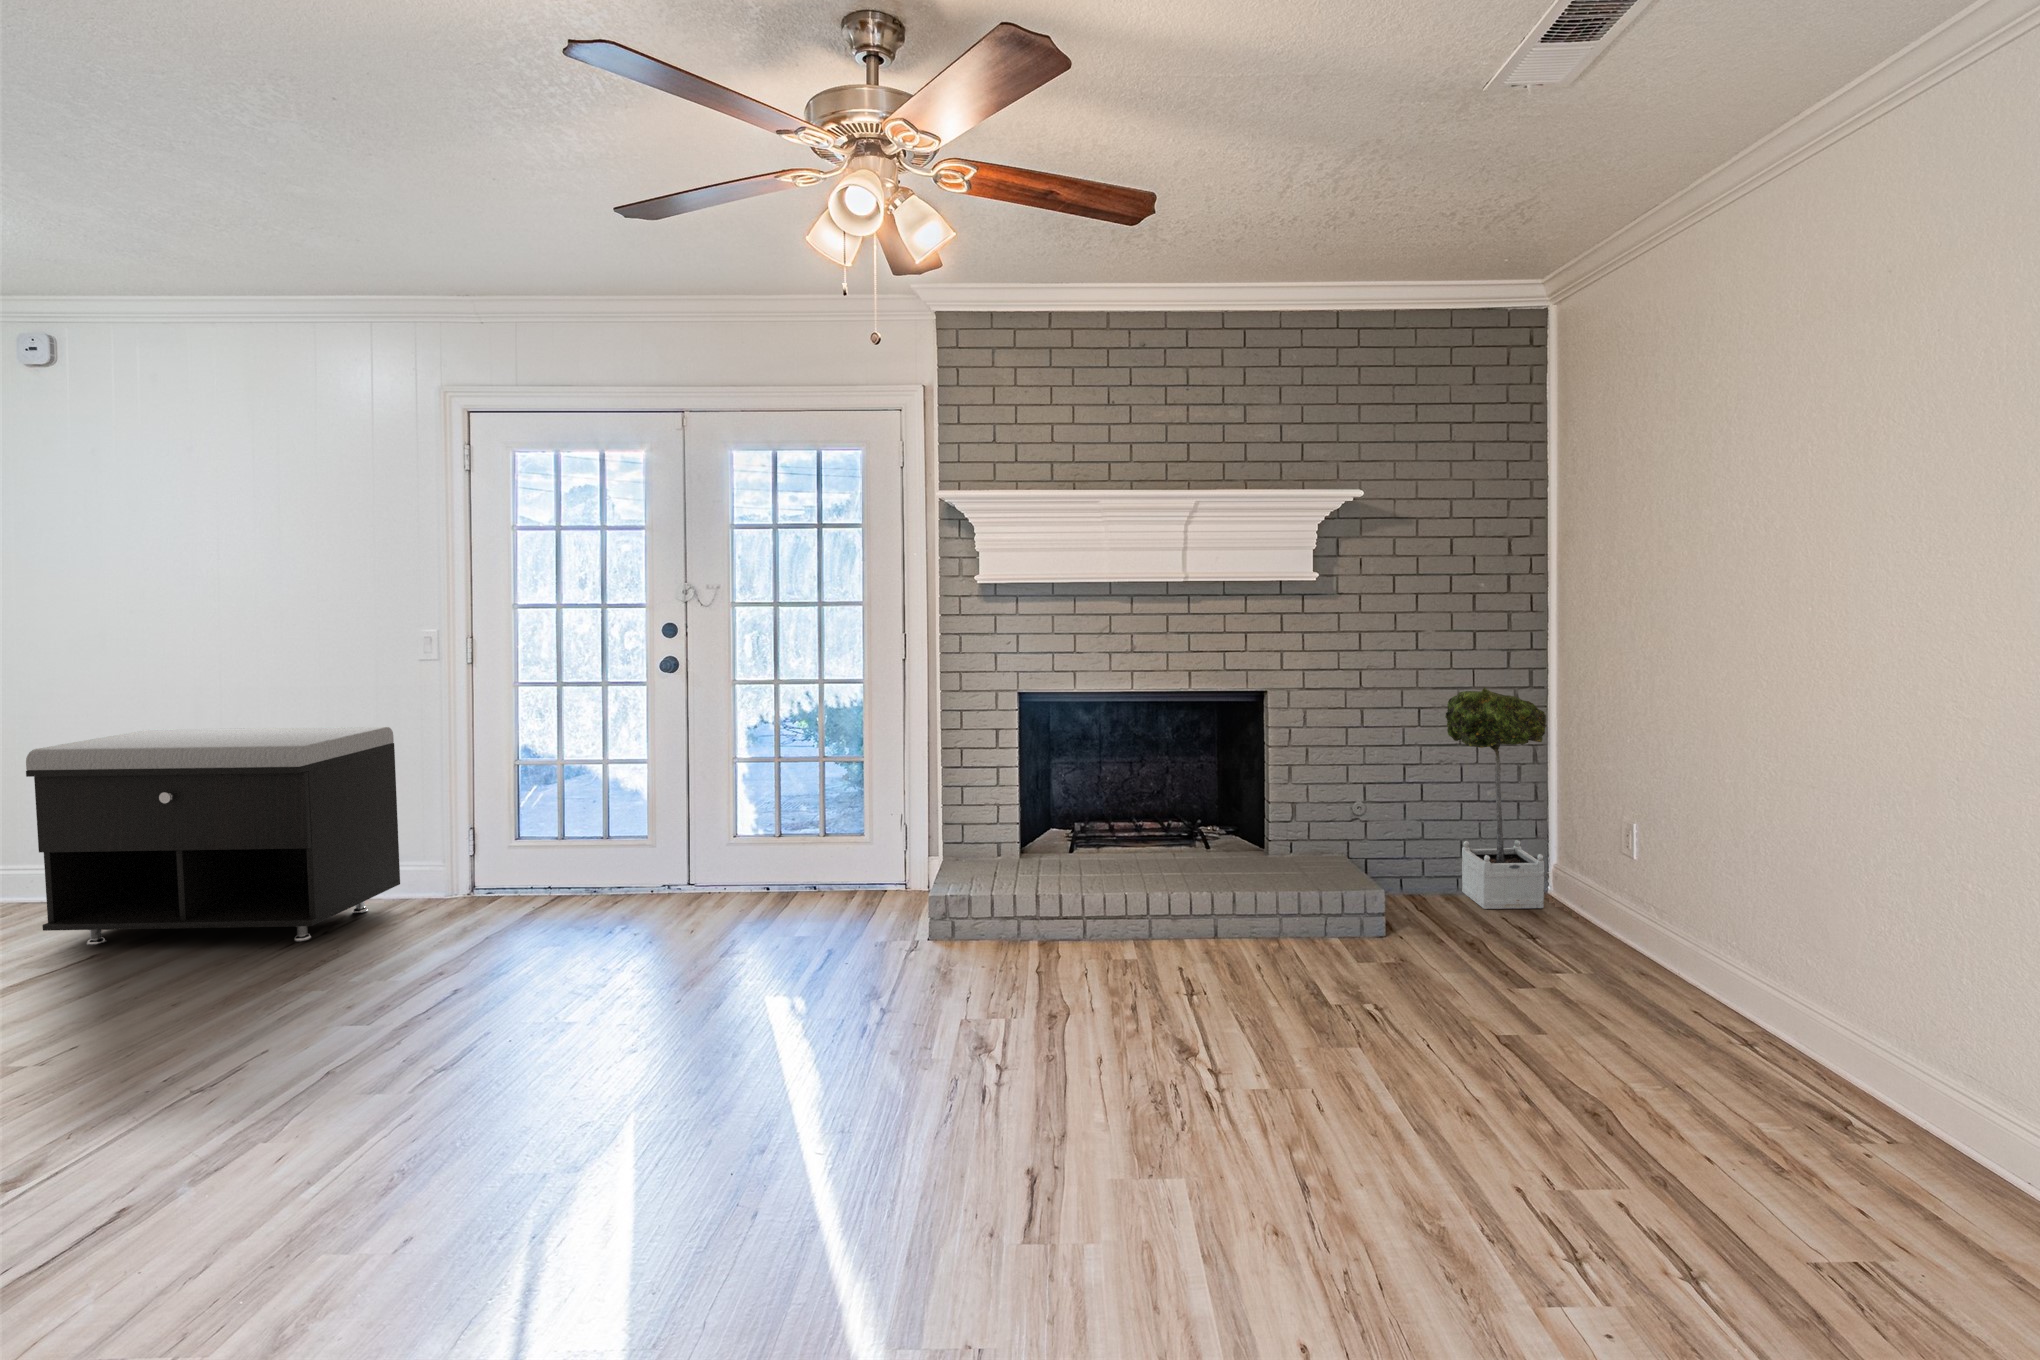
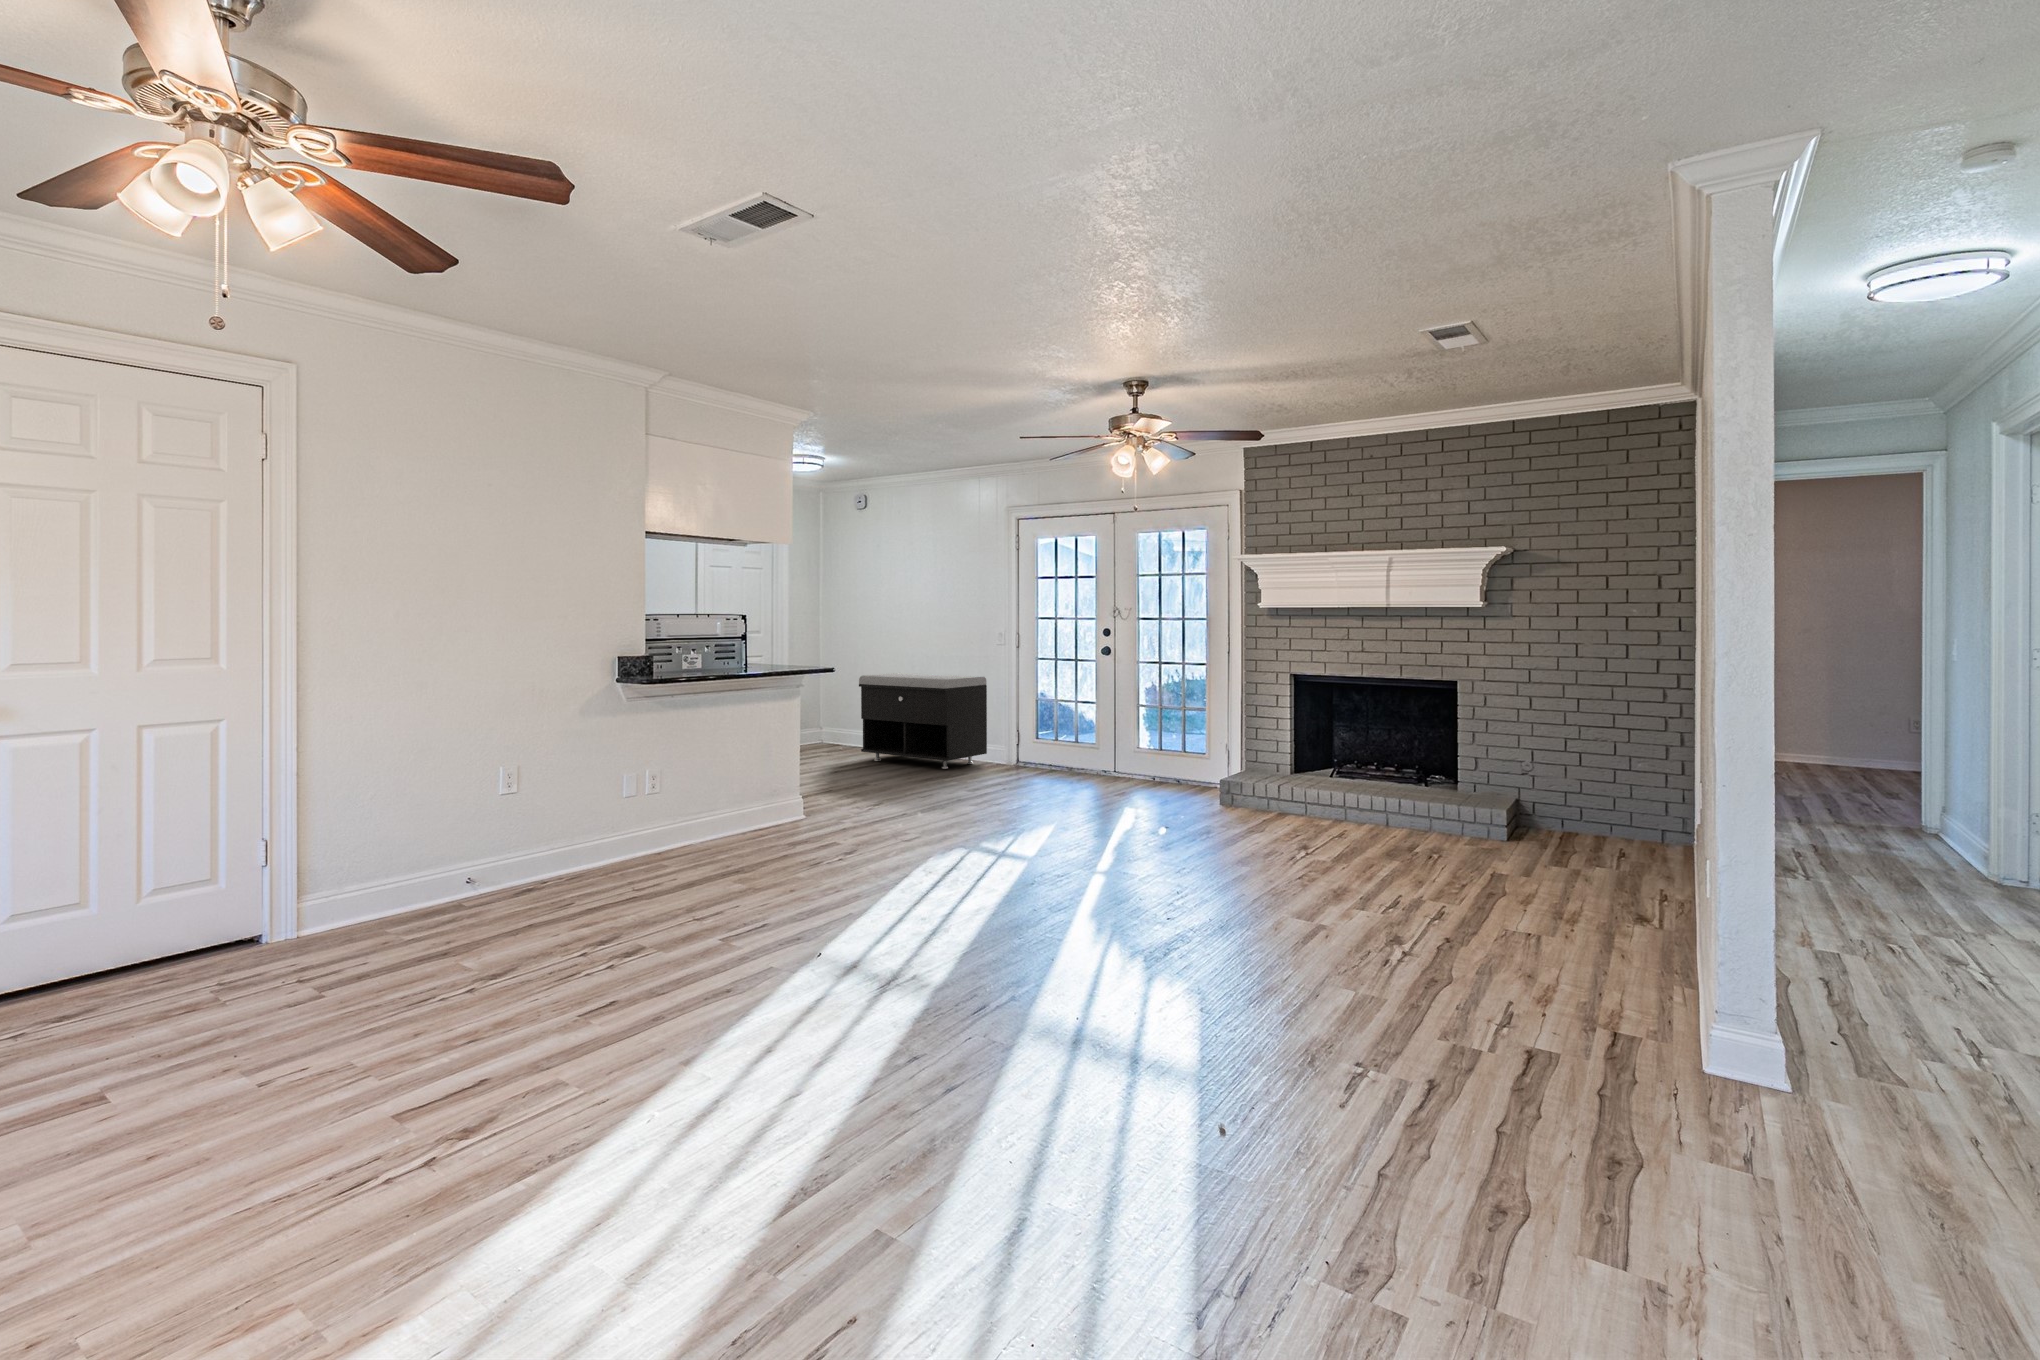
potted tree: present [1445,687,1546,909] -> none [1578,682,1660,848]

